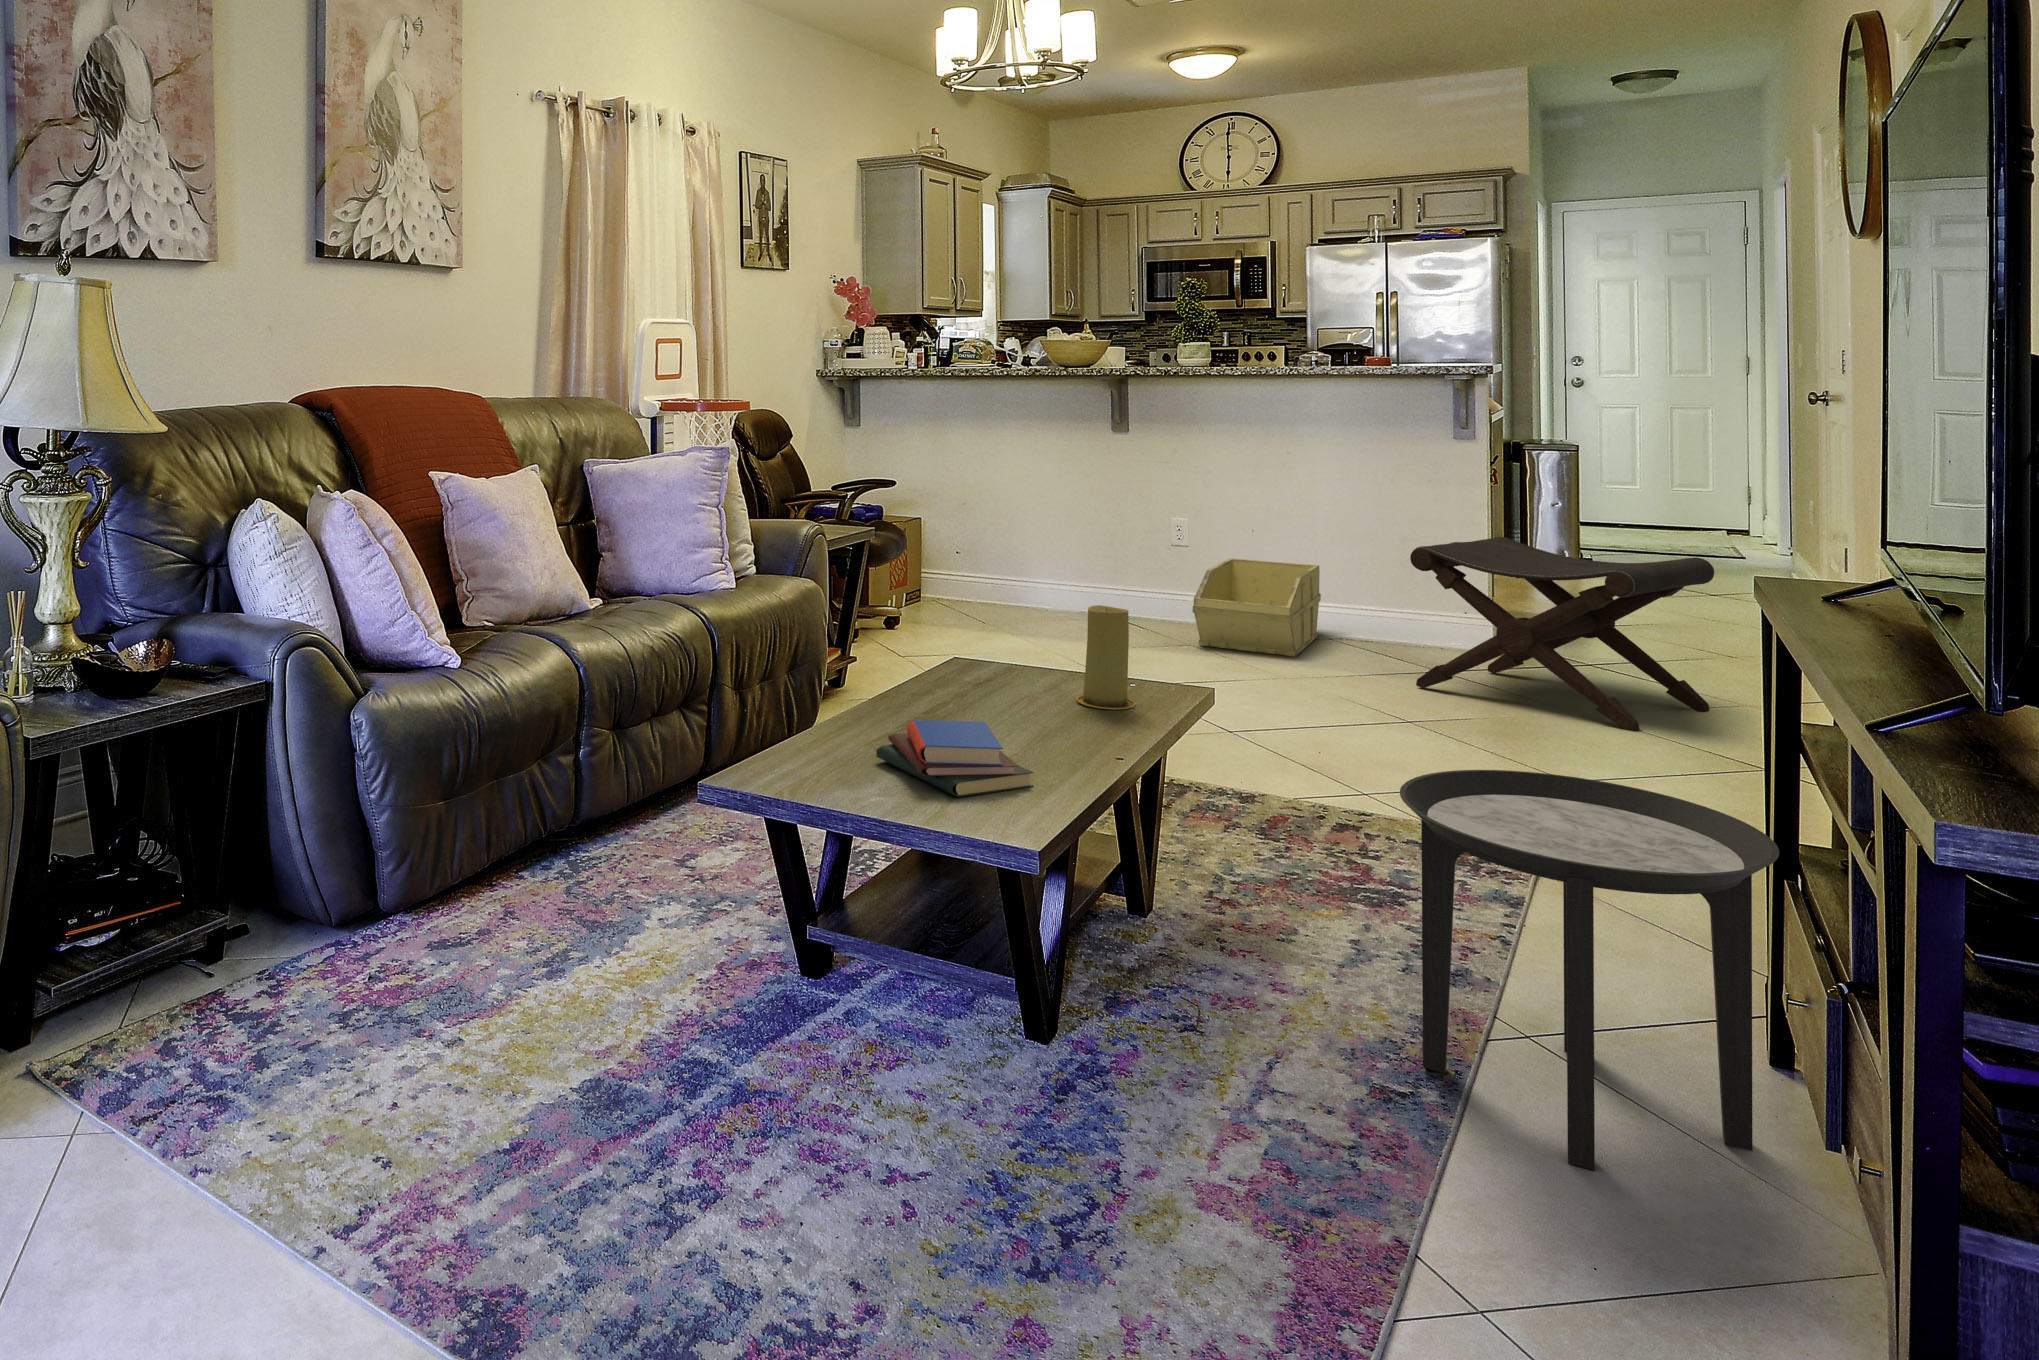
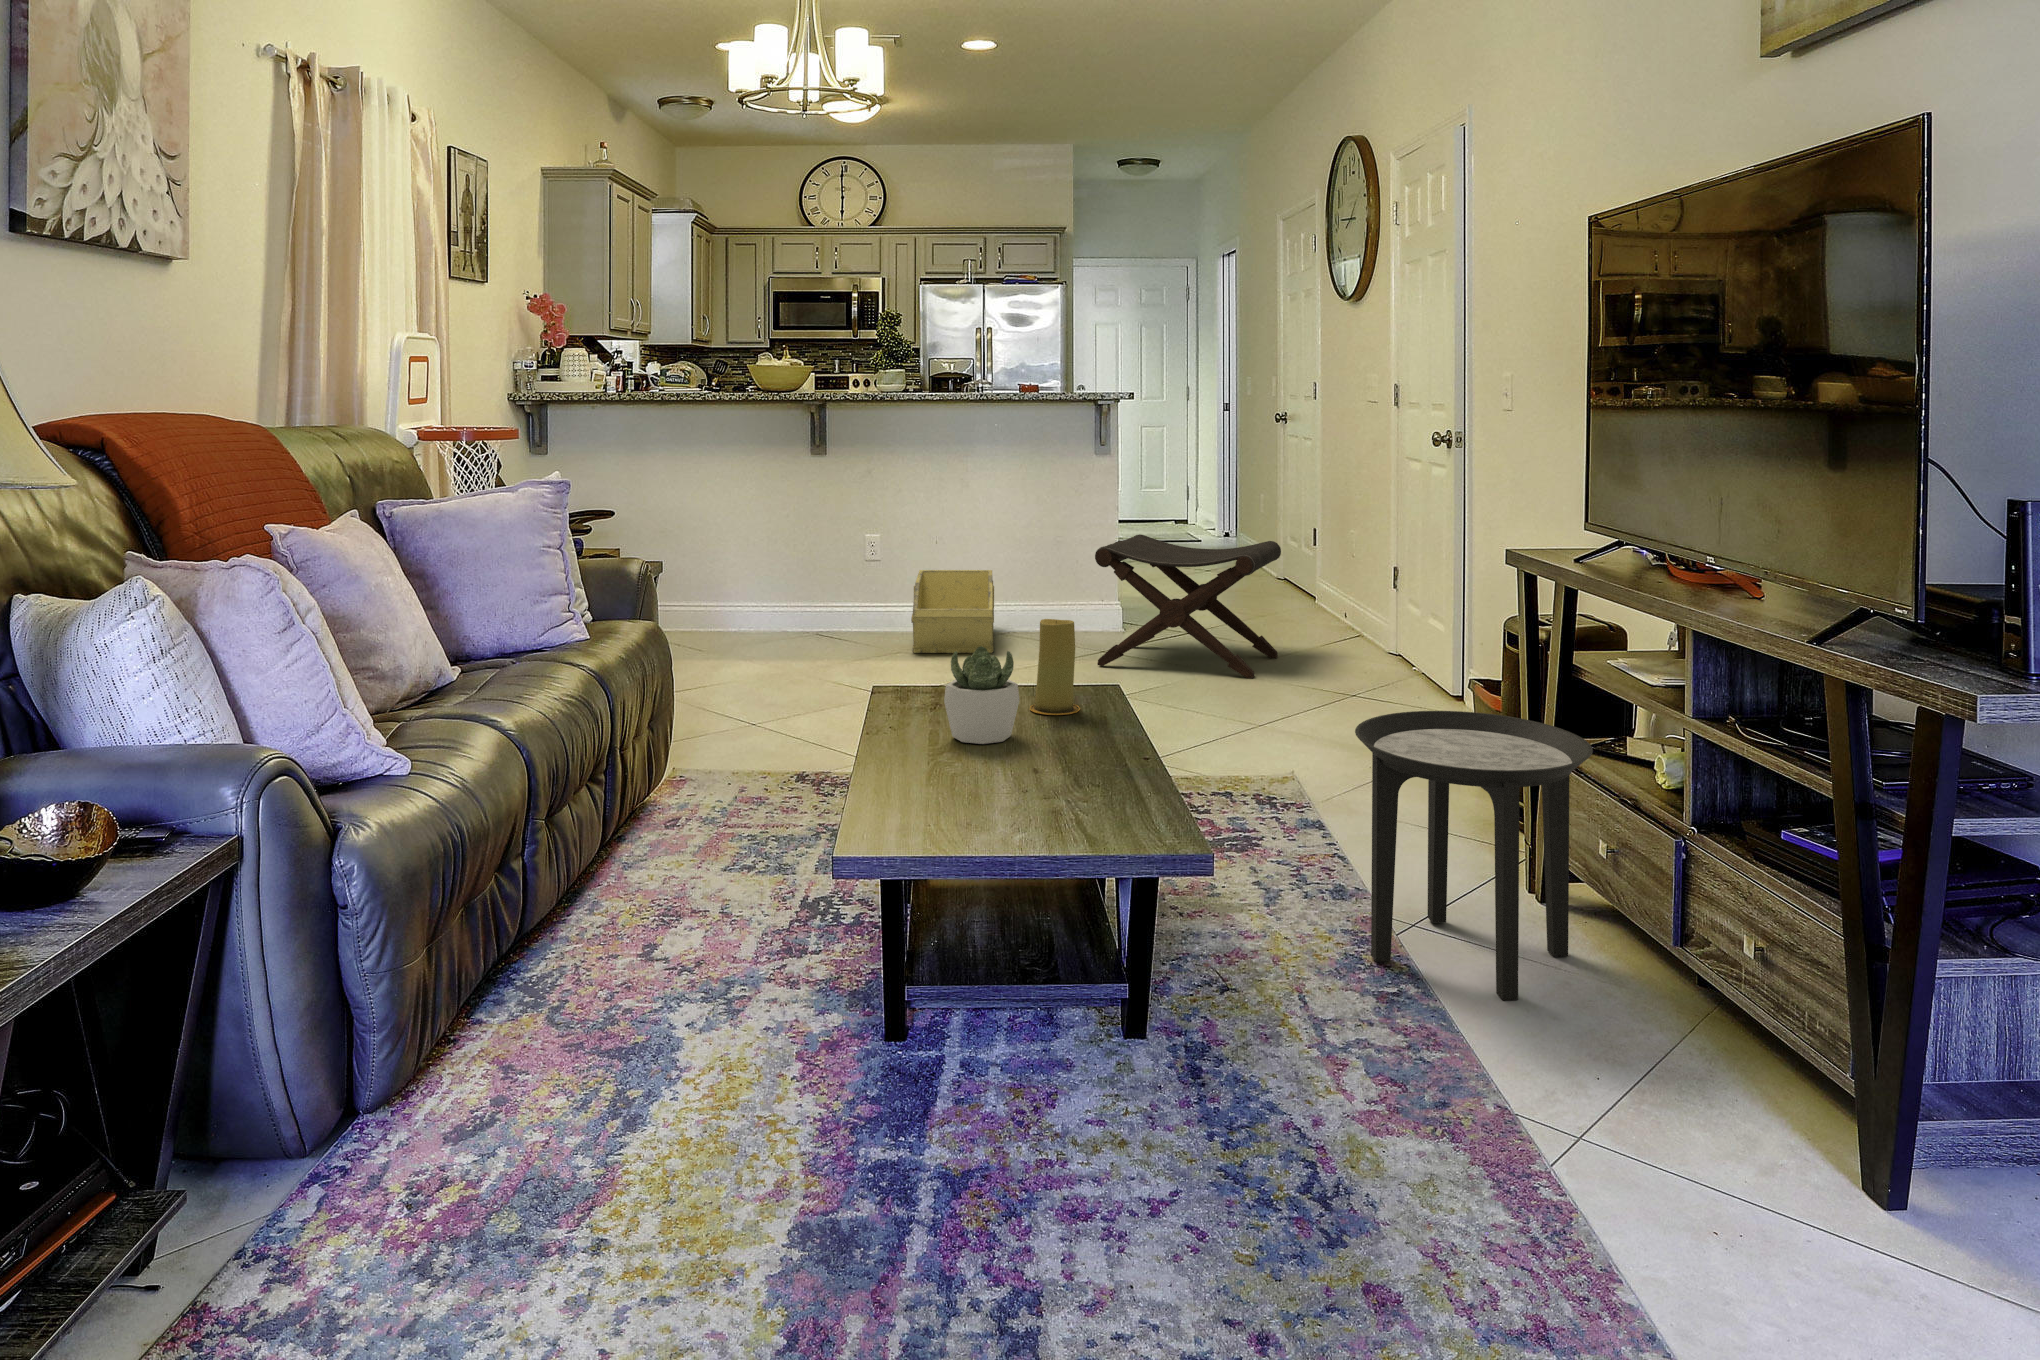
succulent plant: none [951,623,1028,723] -> present [944,646,1020,744]
book: present [876,720,1034,797] -> none [952,741,1107,816]

